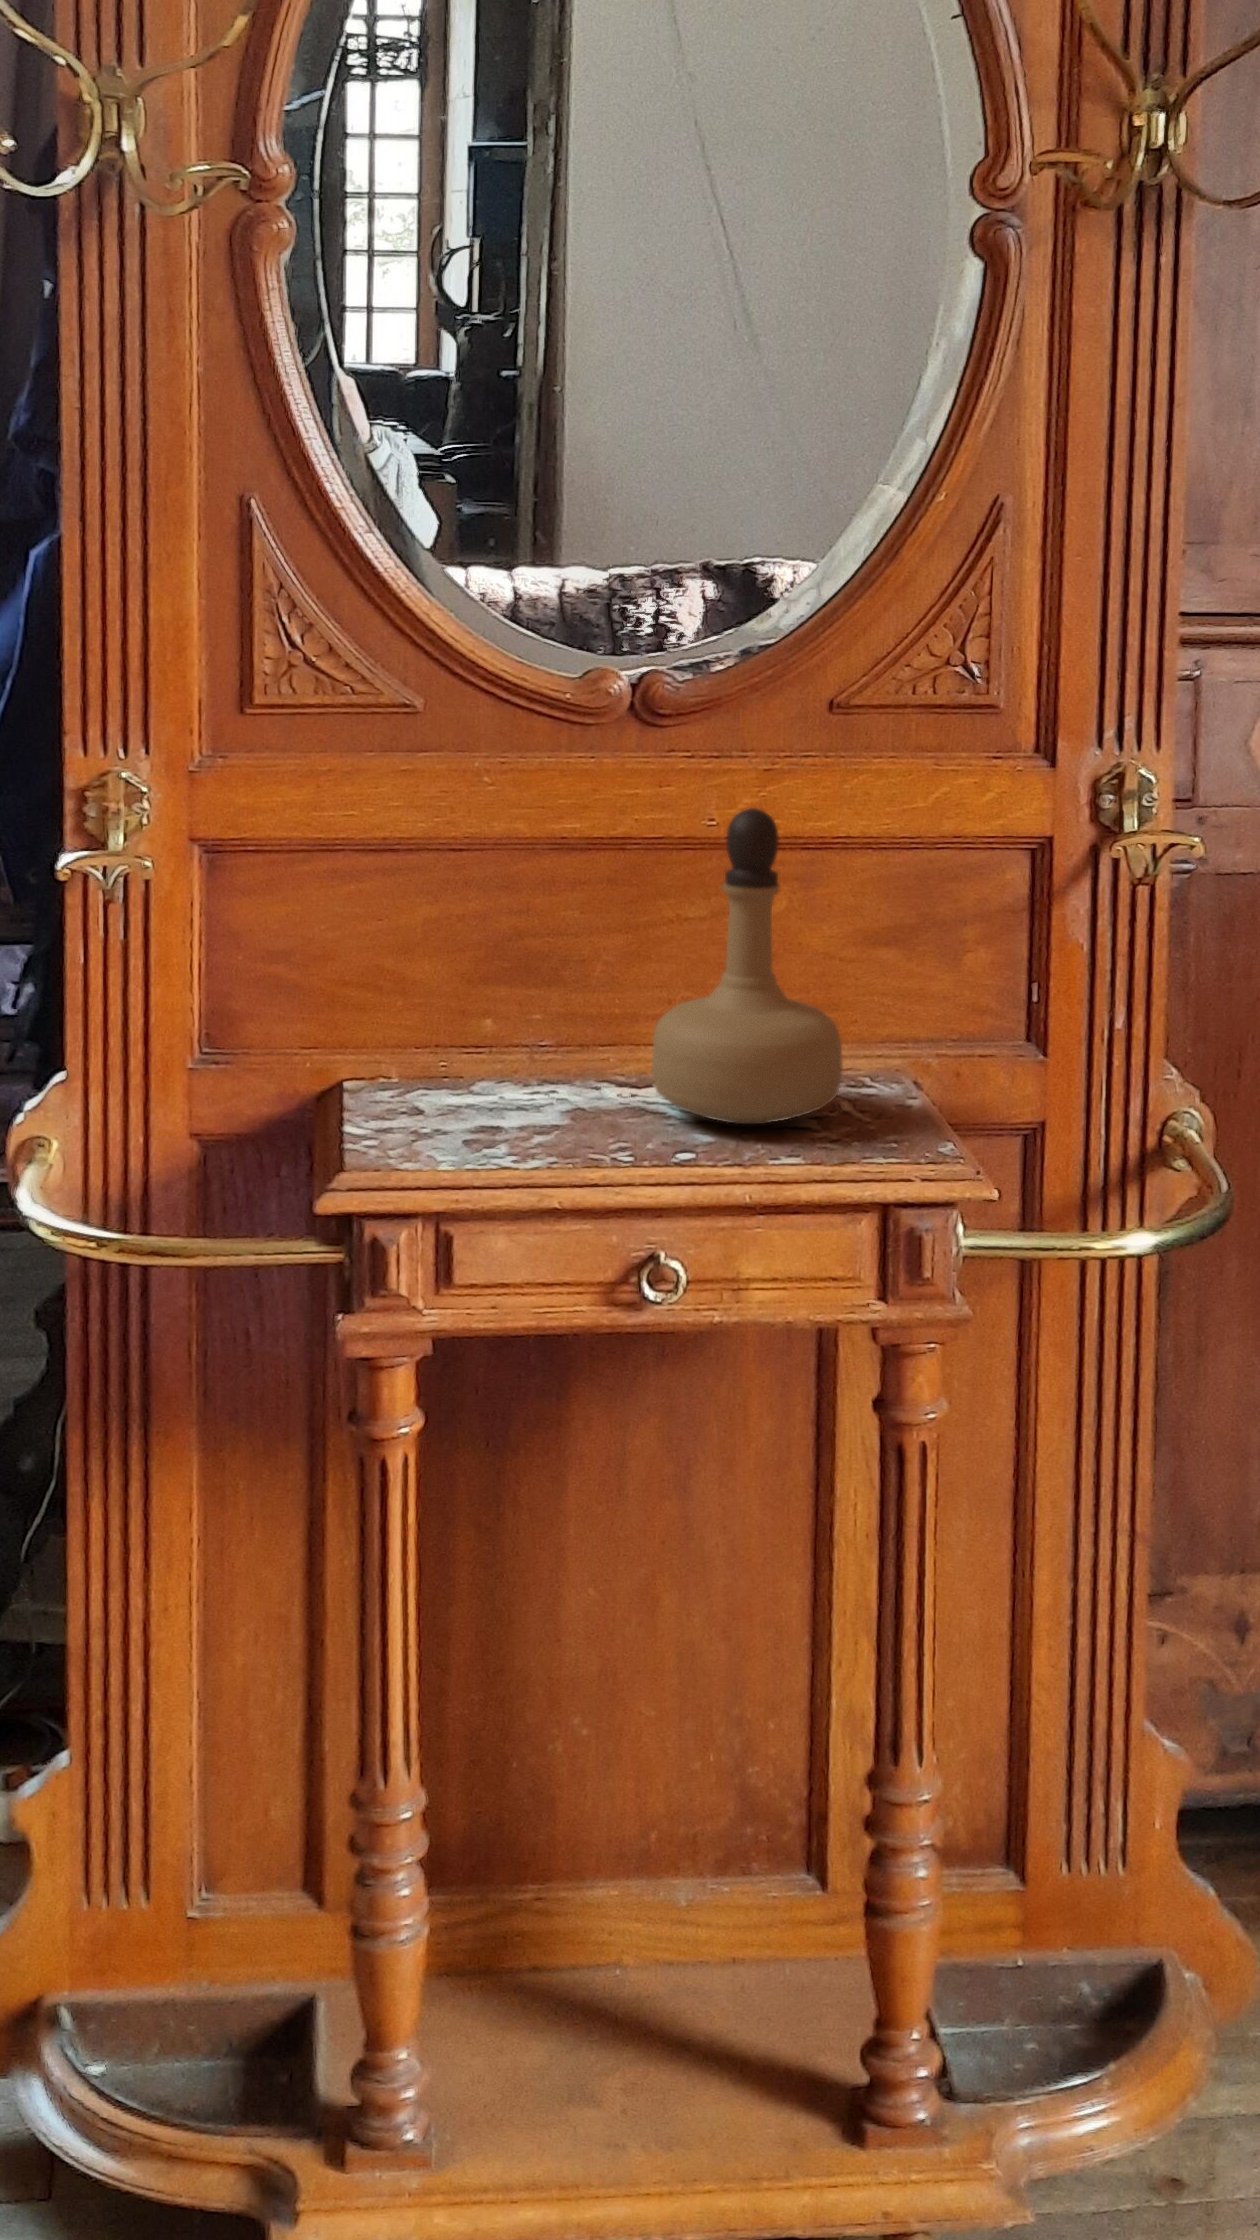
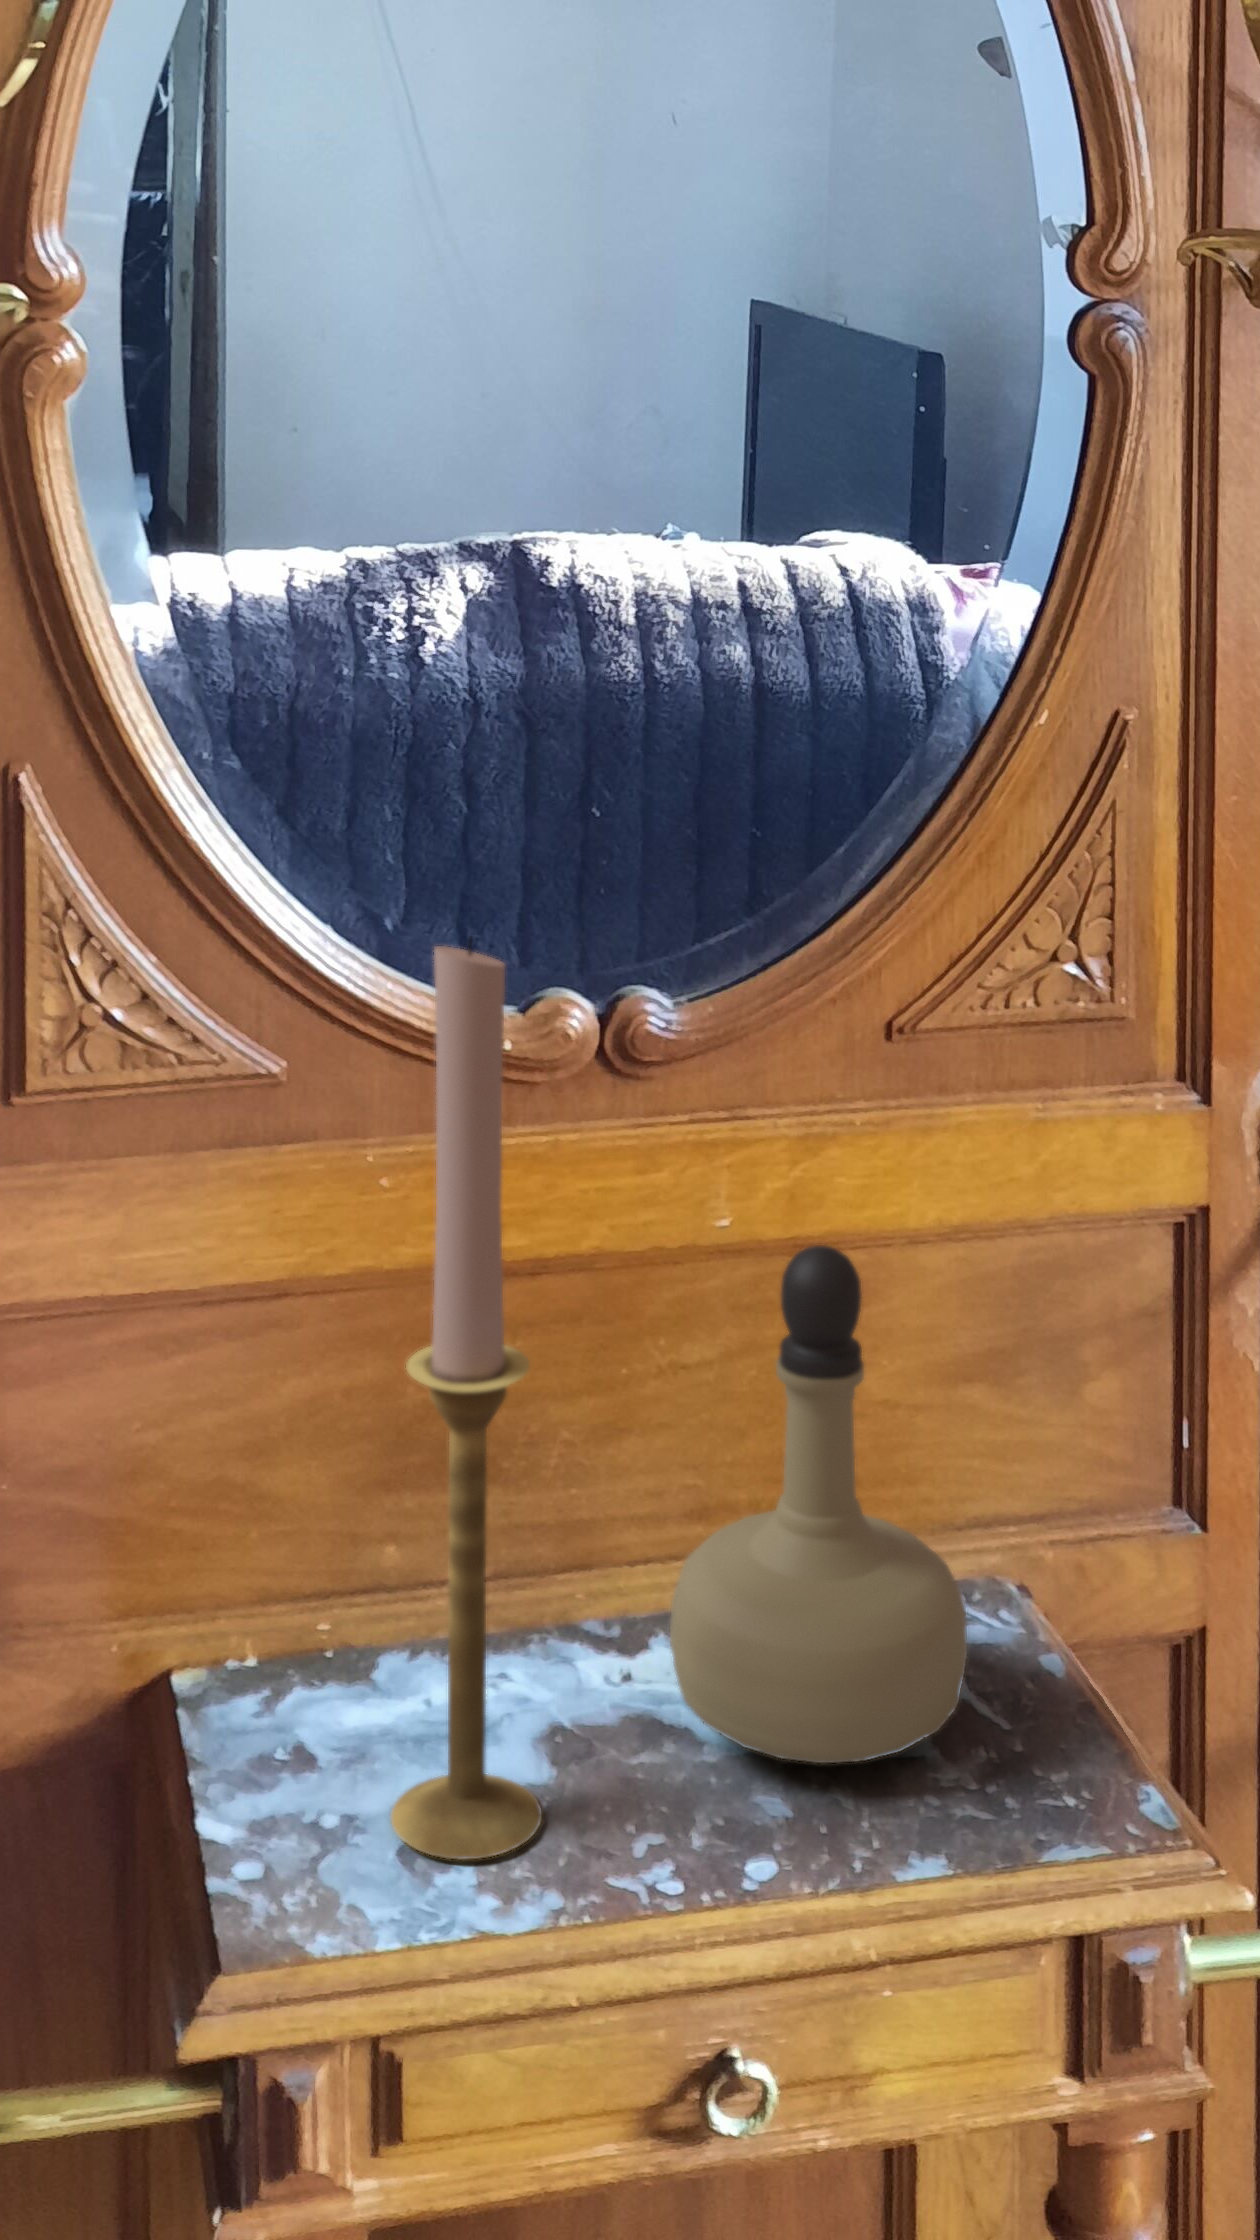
candlestick: none [460,579,555,1145] -> present [391,938,542,1860]

